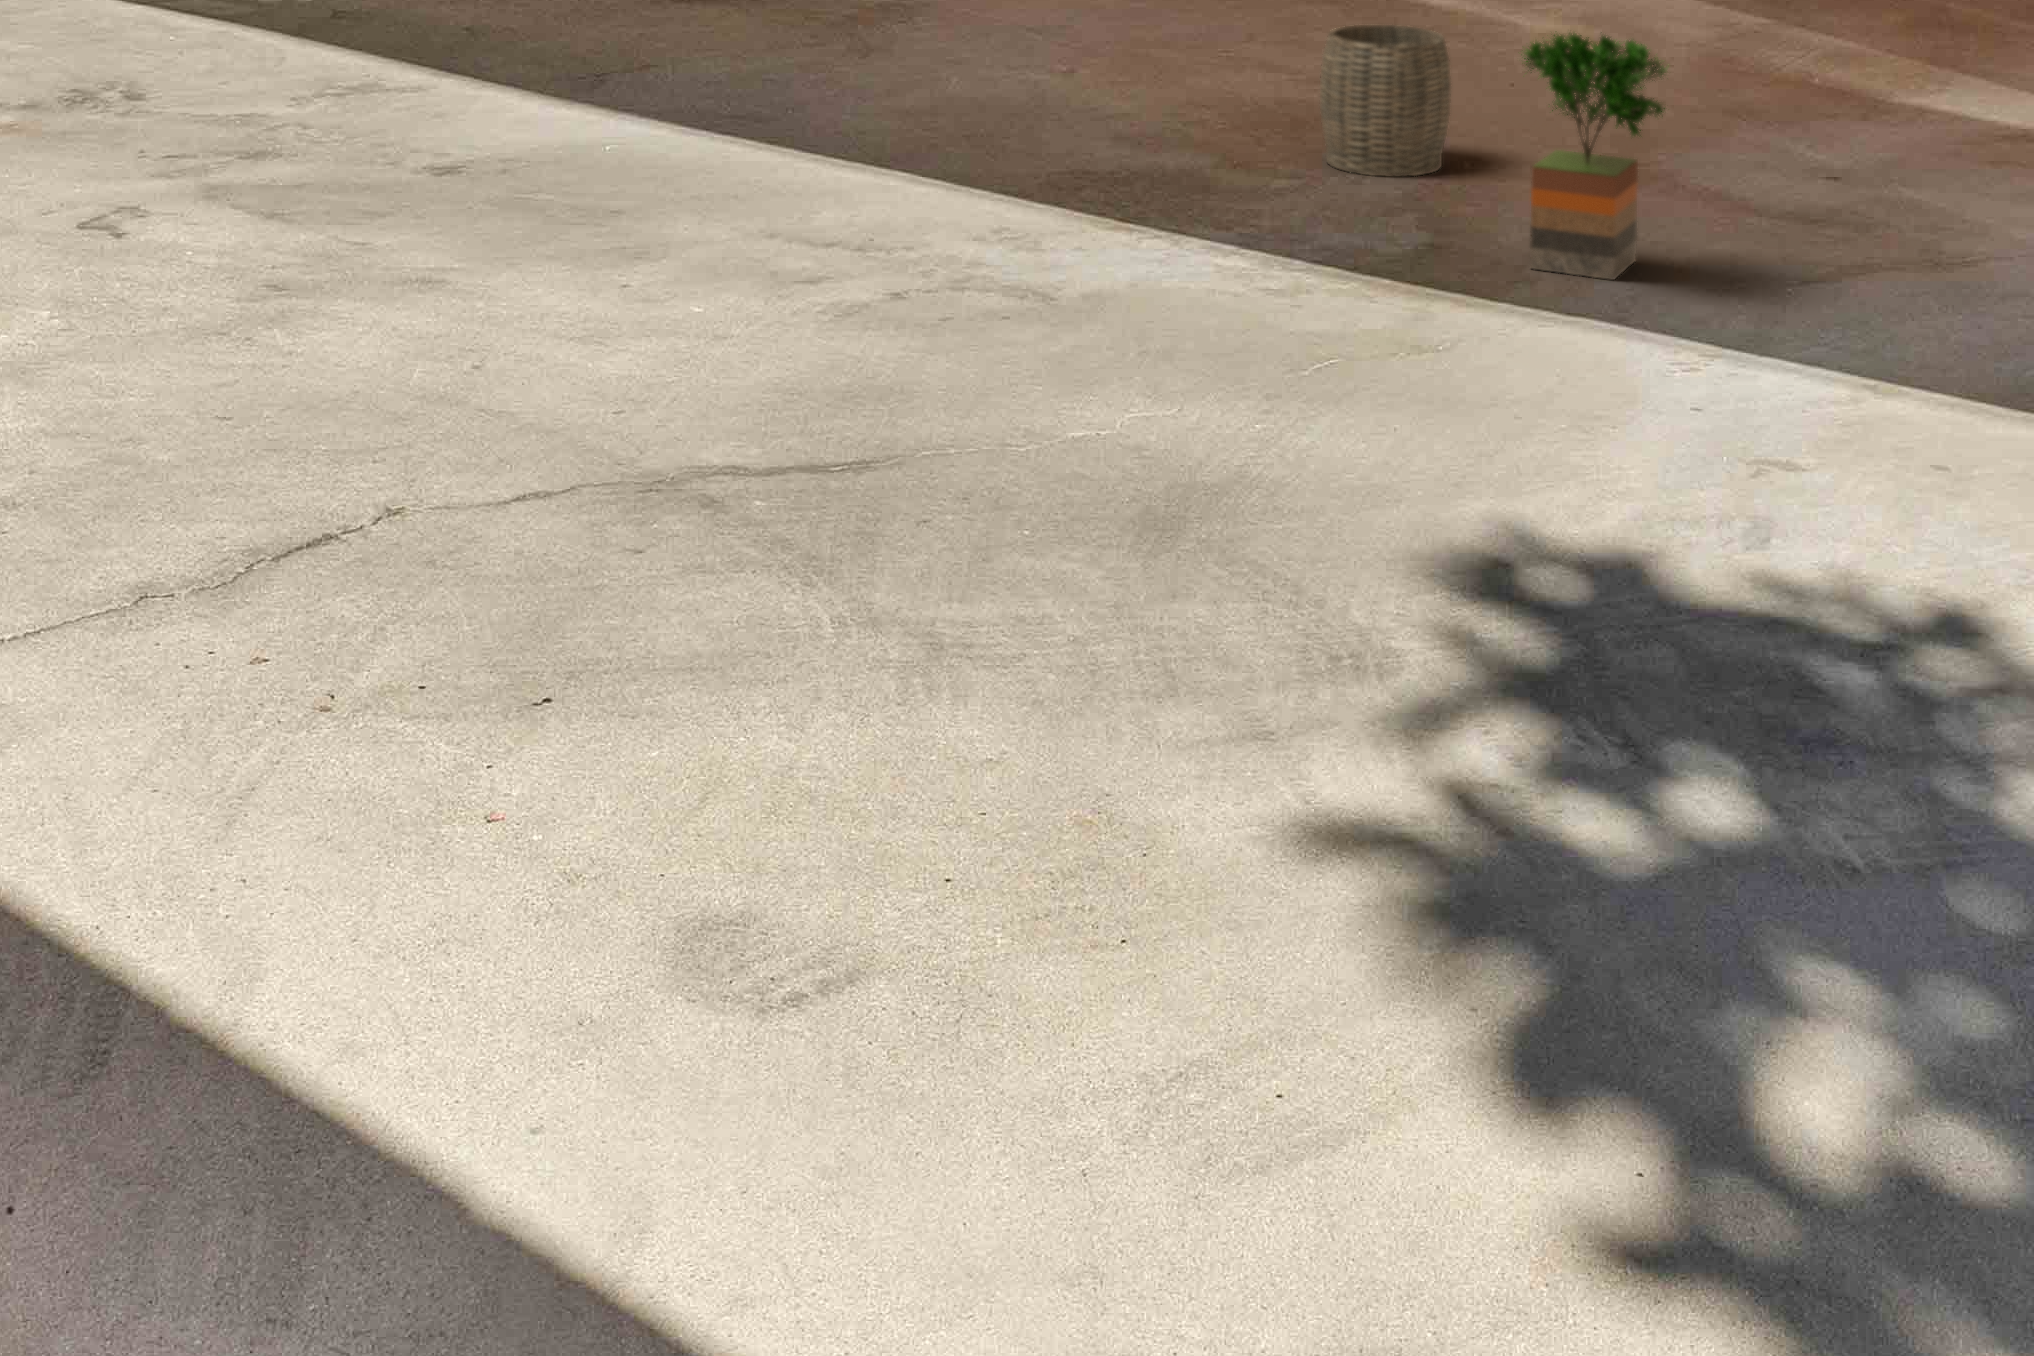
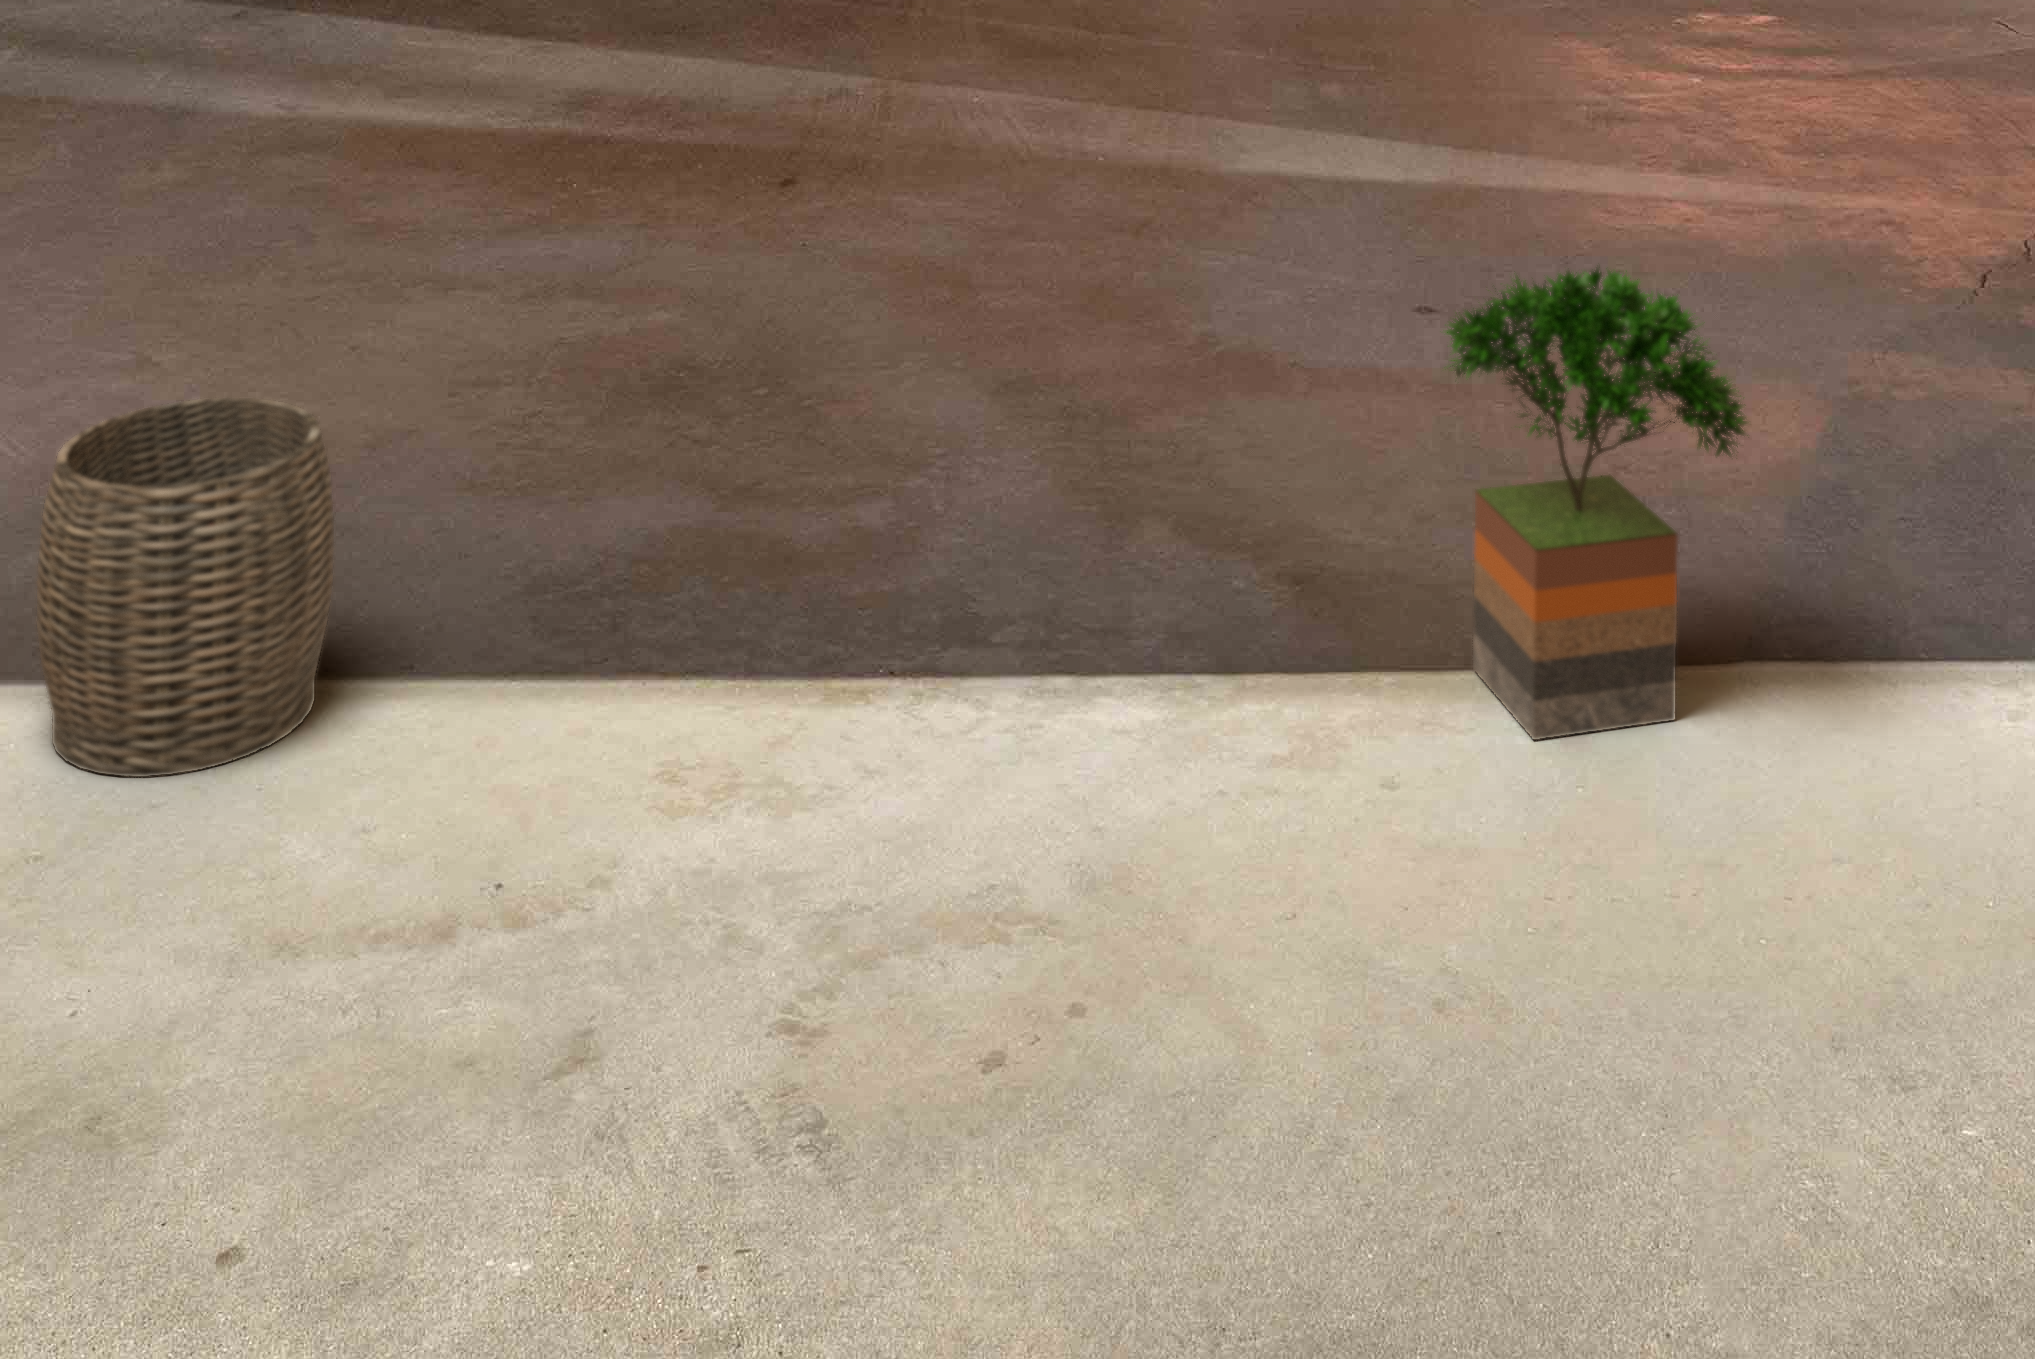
woven basket: present [1320,25,1451,177] -> present [37,398,334,777]

